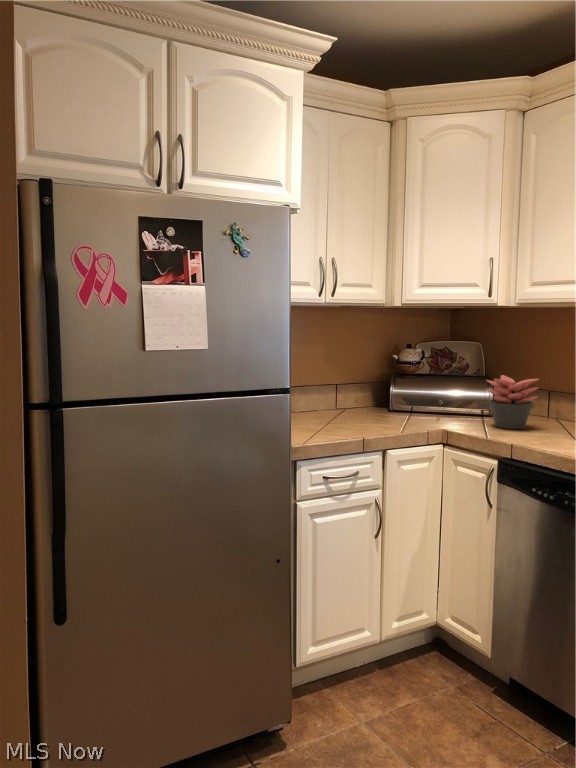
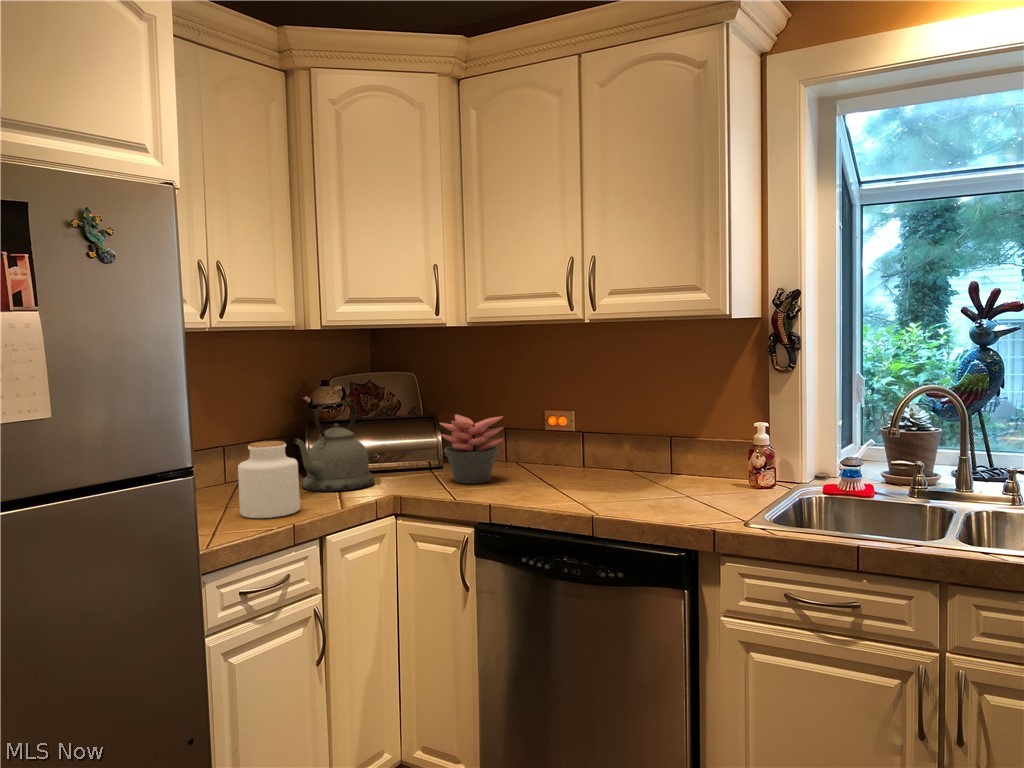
kettle: none [376,360,434,423] -> present [294,402,375,492]
jar: none [333,381,373,432] -> present [238,441,300,518]

